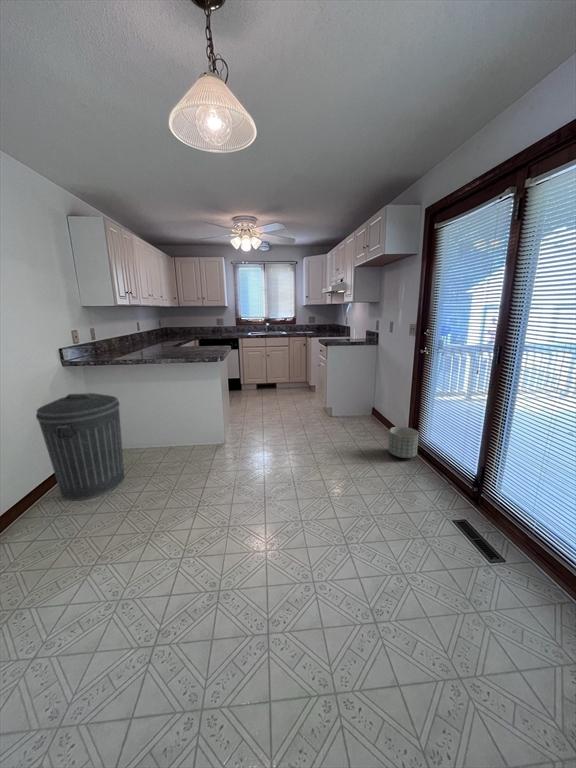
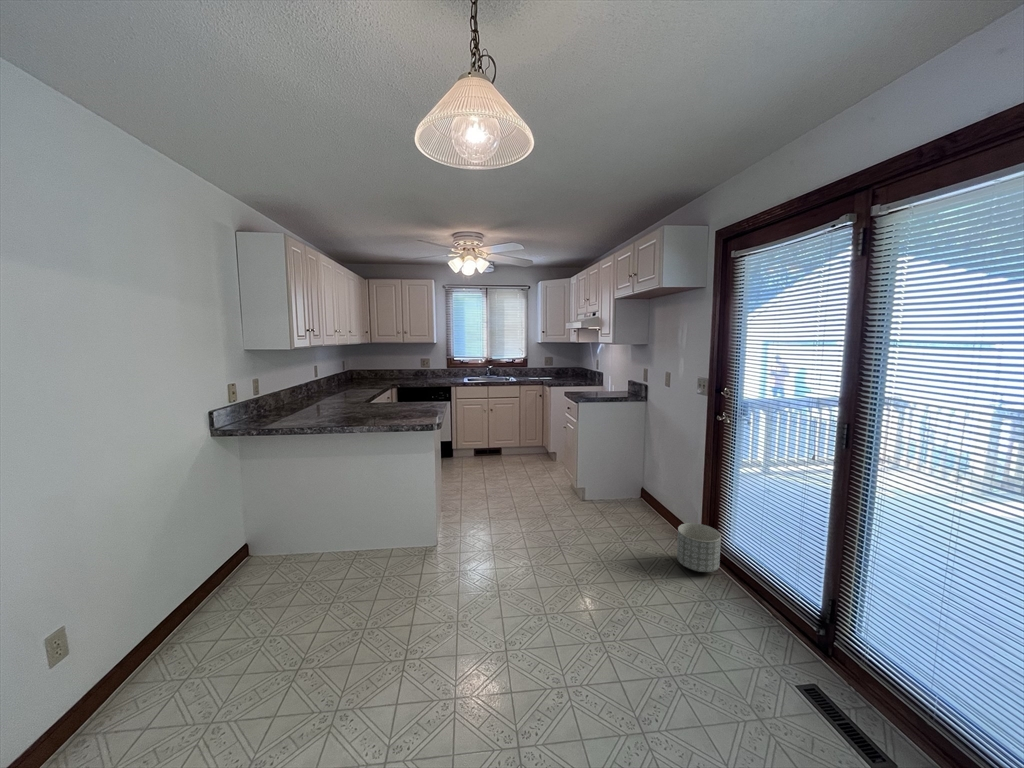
trash can: present [36,393,124,500] -> none [166,480,291,653]

